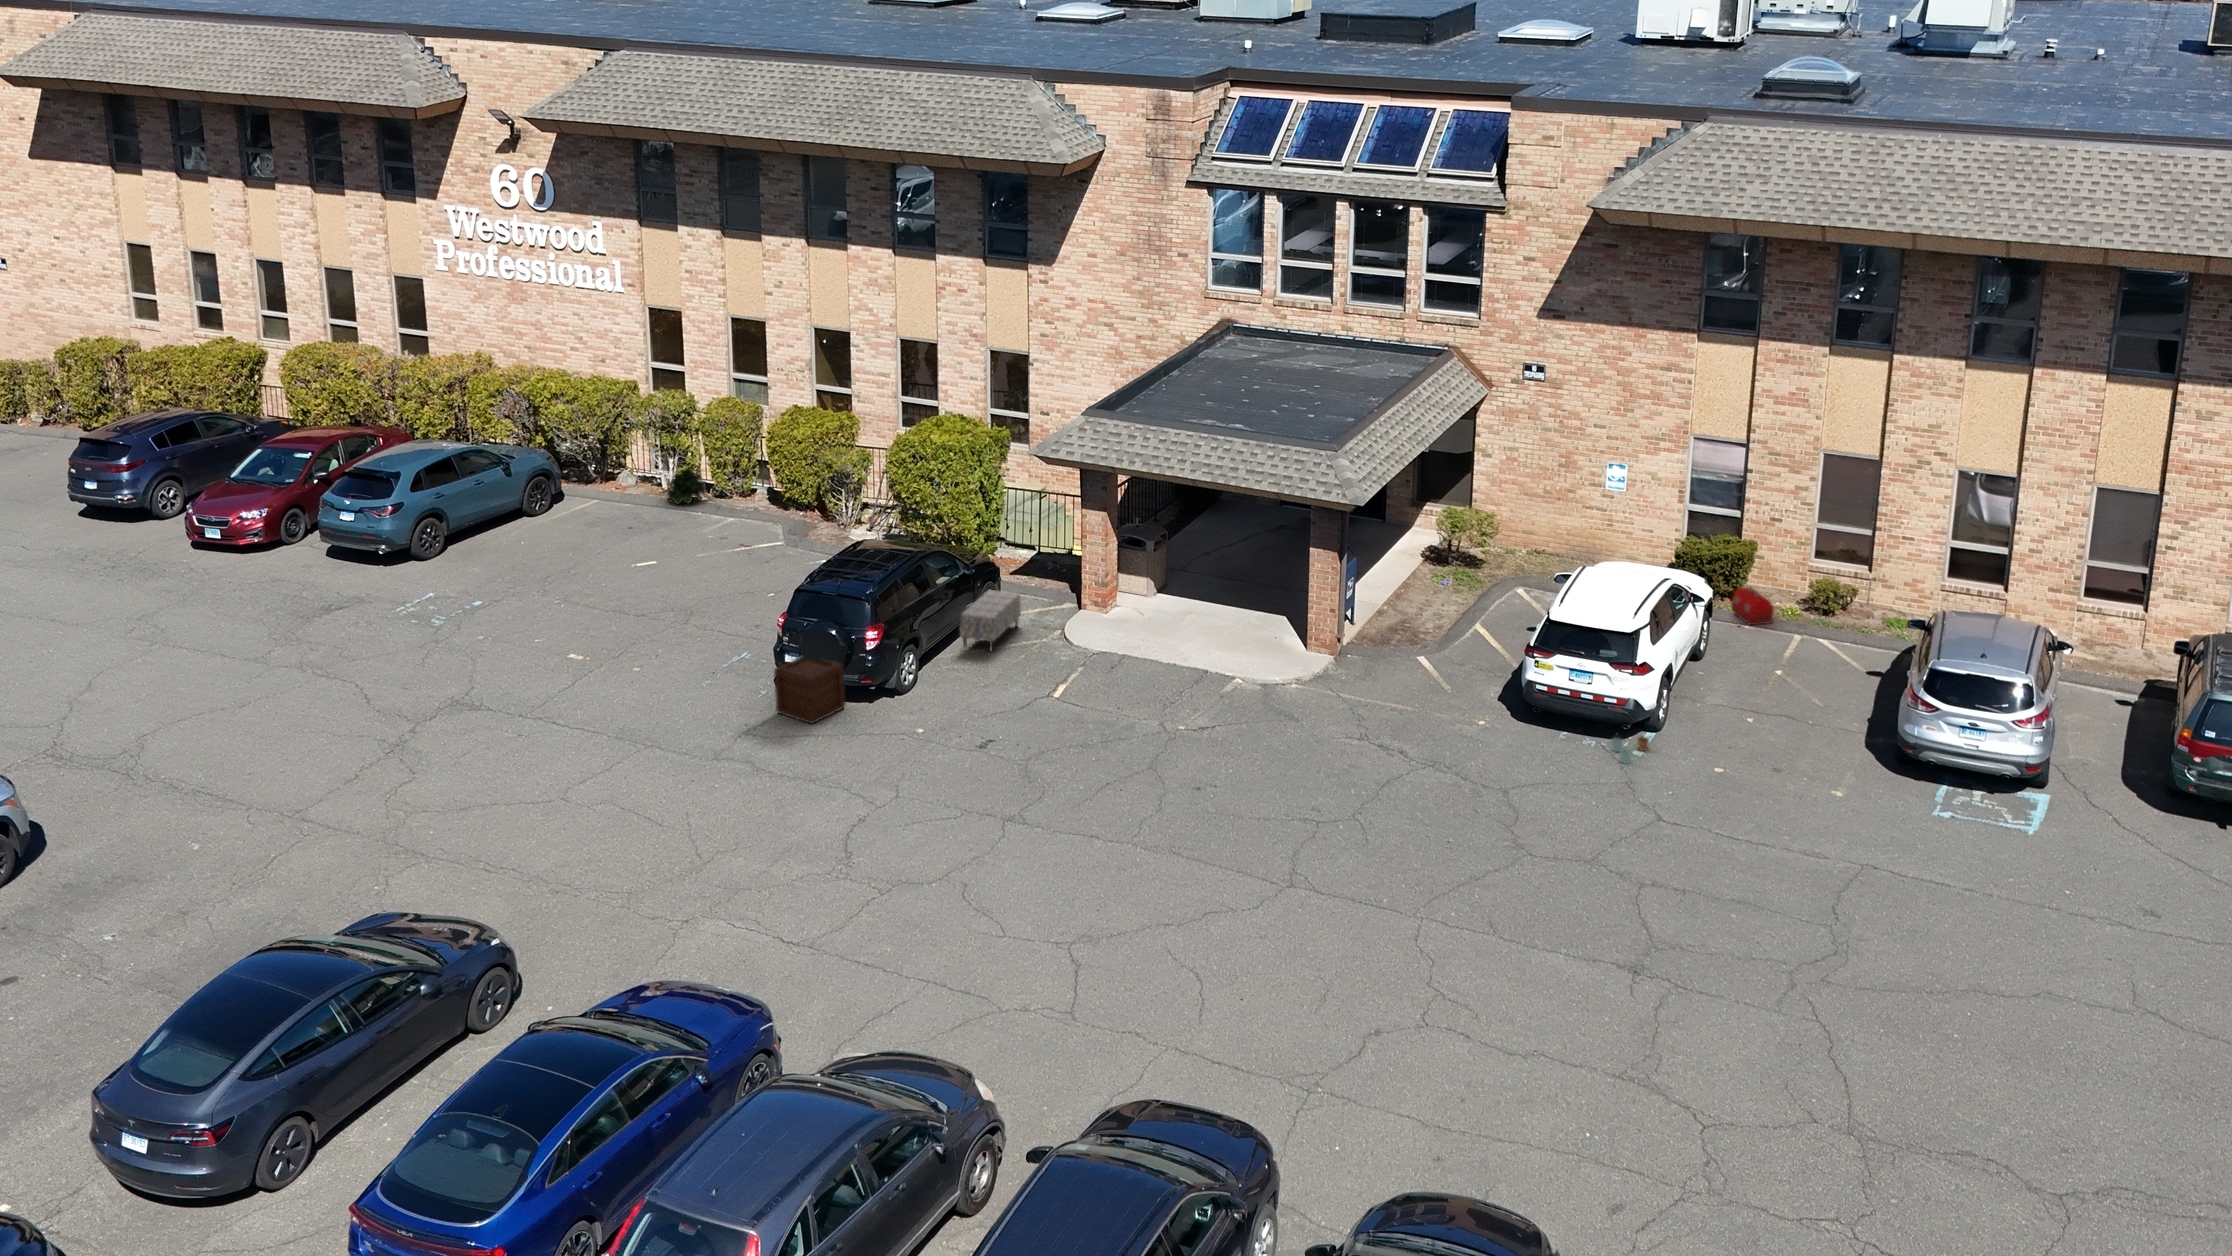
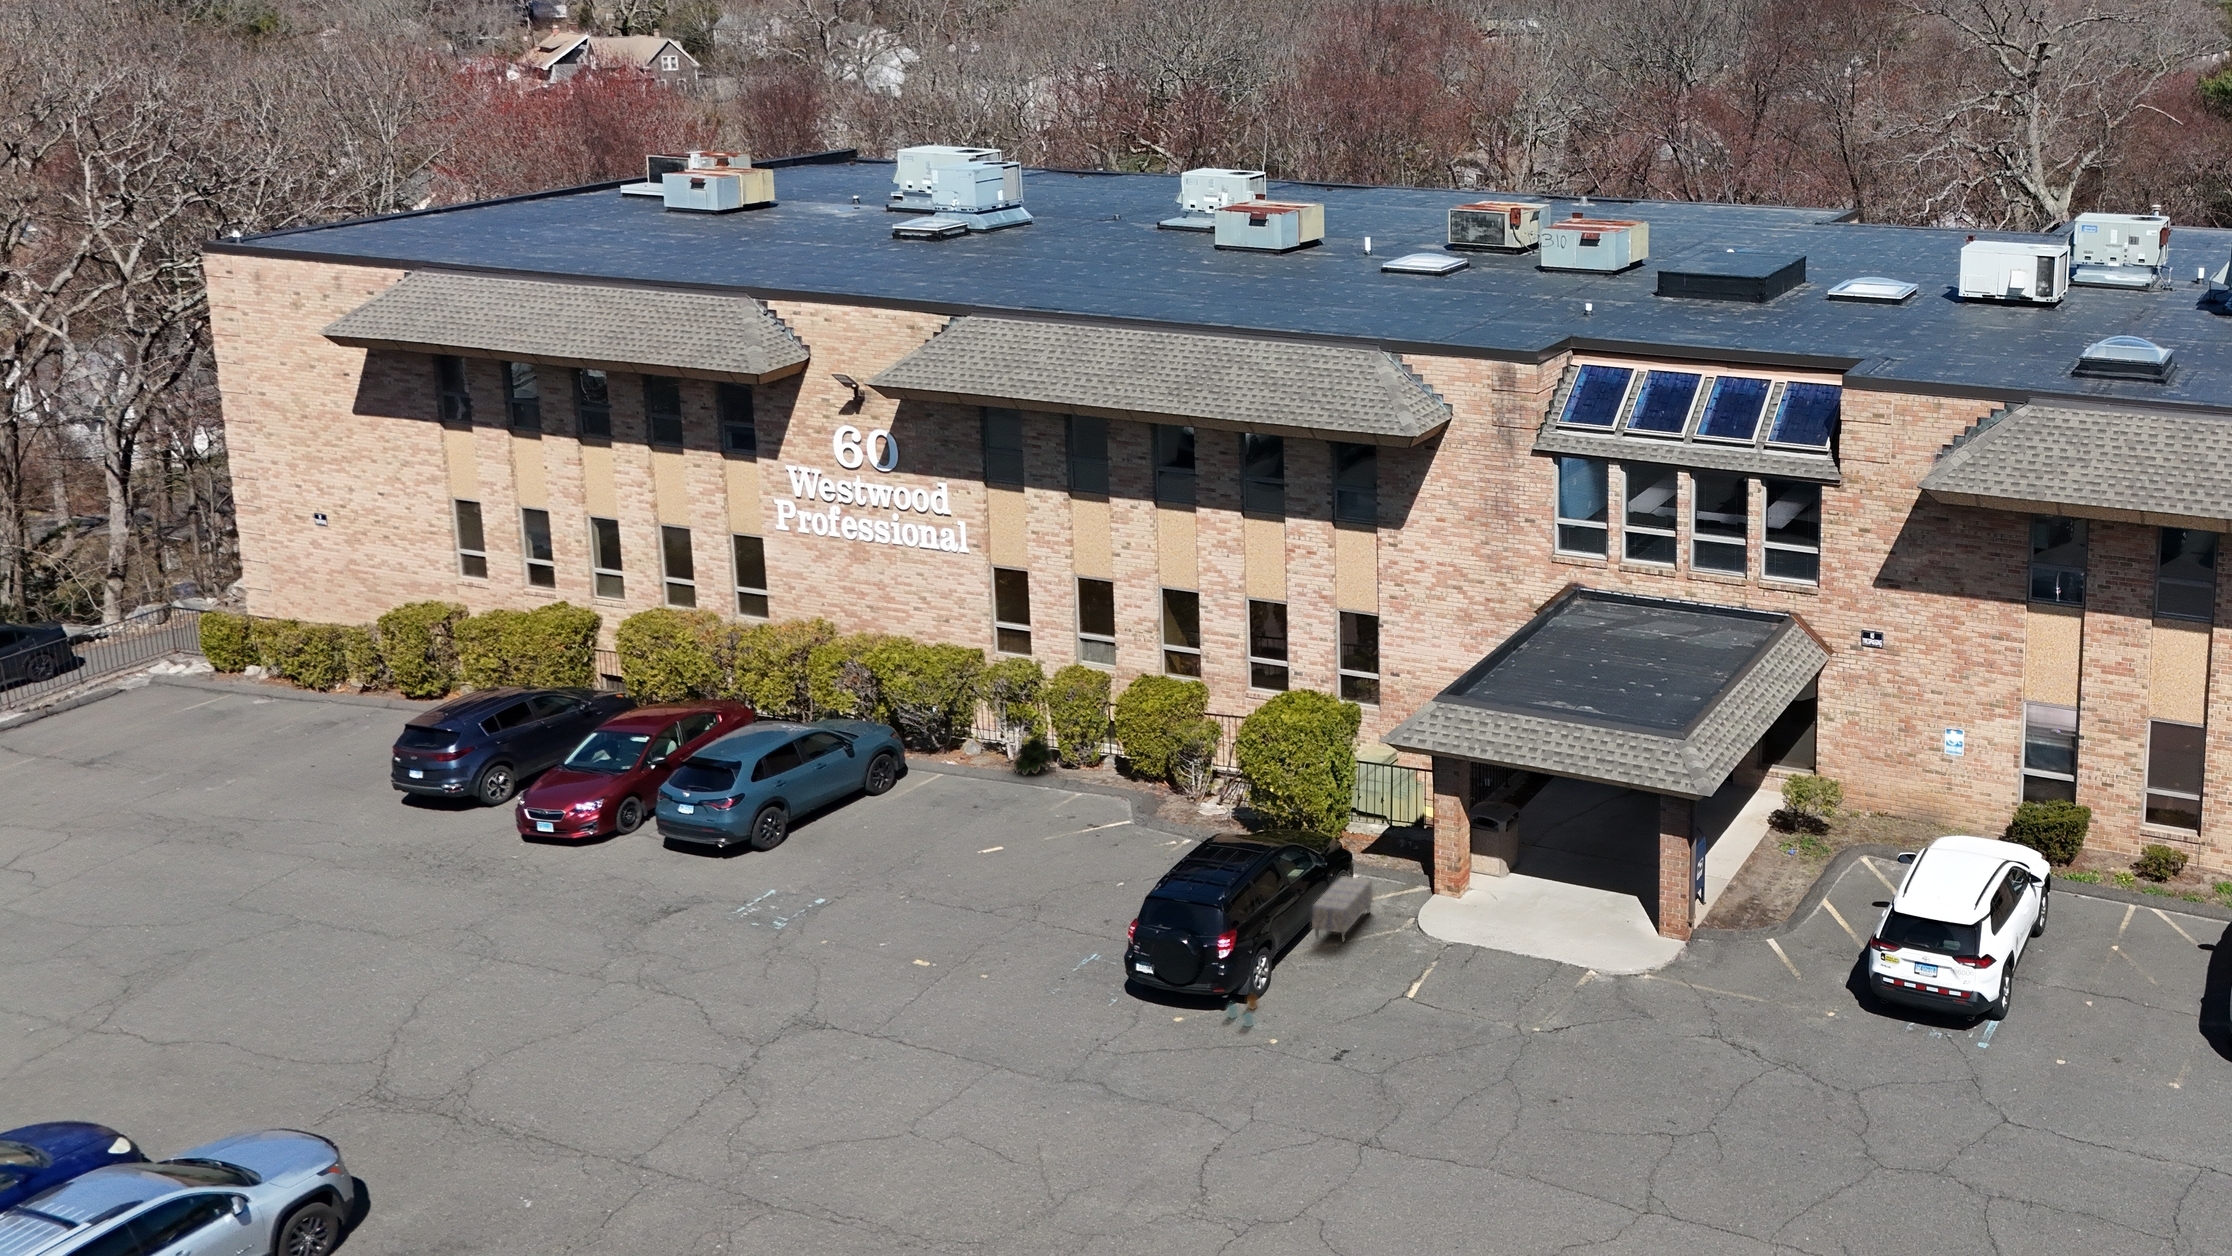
toolbox: present [1731,587,1774,625] -> none [2070,853,2110,893]
wooden crate: present [774,657,845,724] -> none [1125,959,1197,1034]
bucket: present [1611,737,1649,764] -> present [1228,995,1258,1027]

